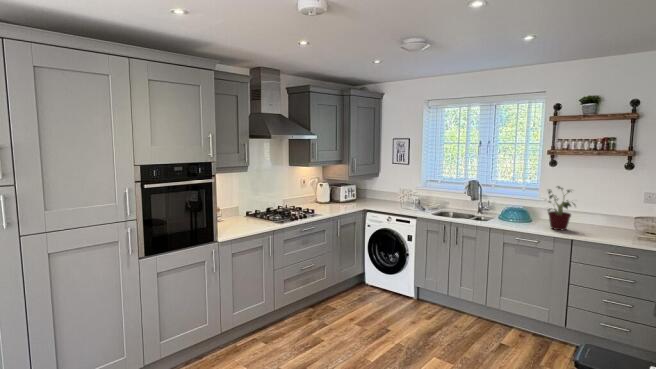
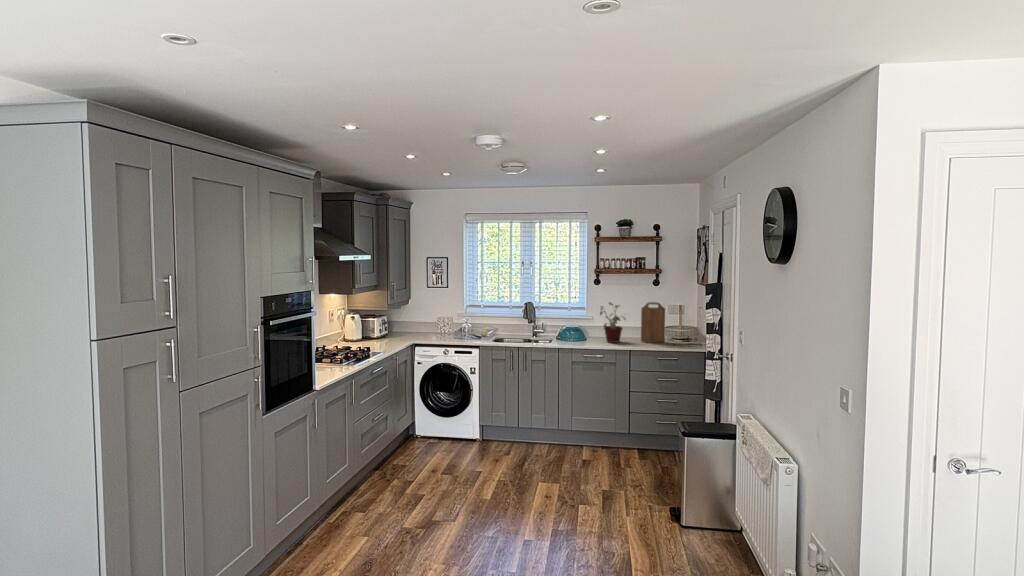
cutting board: none [595,189,631,237] -> present [641,302,665,342]

